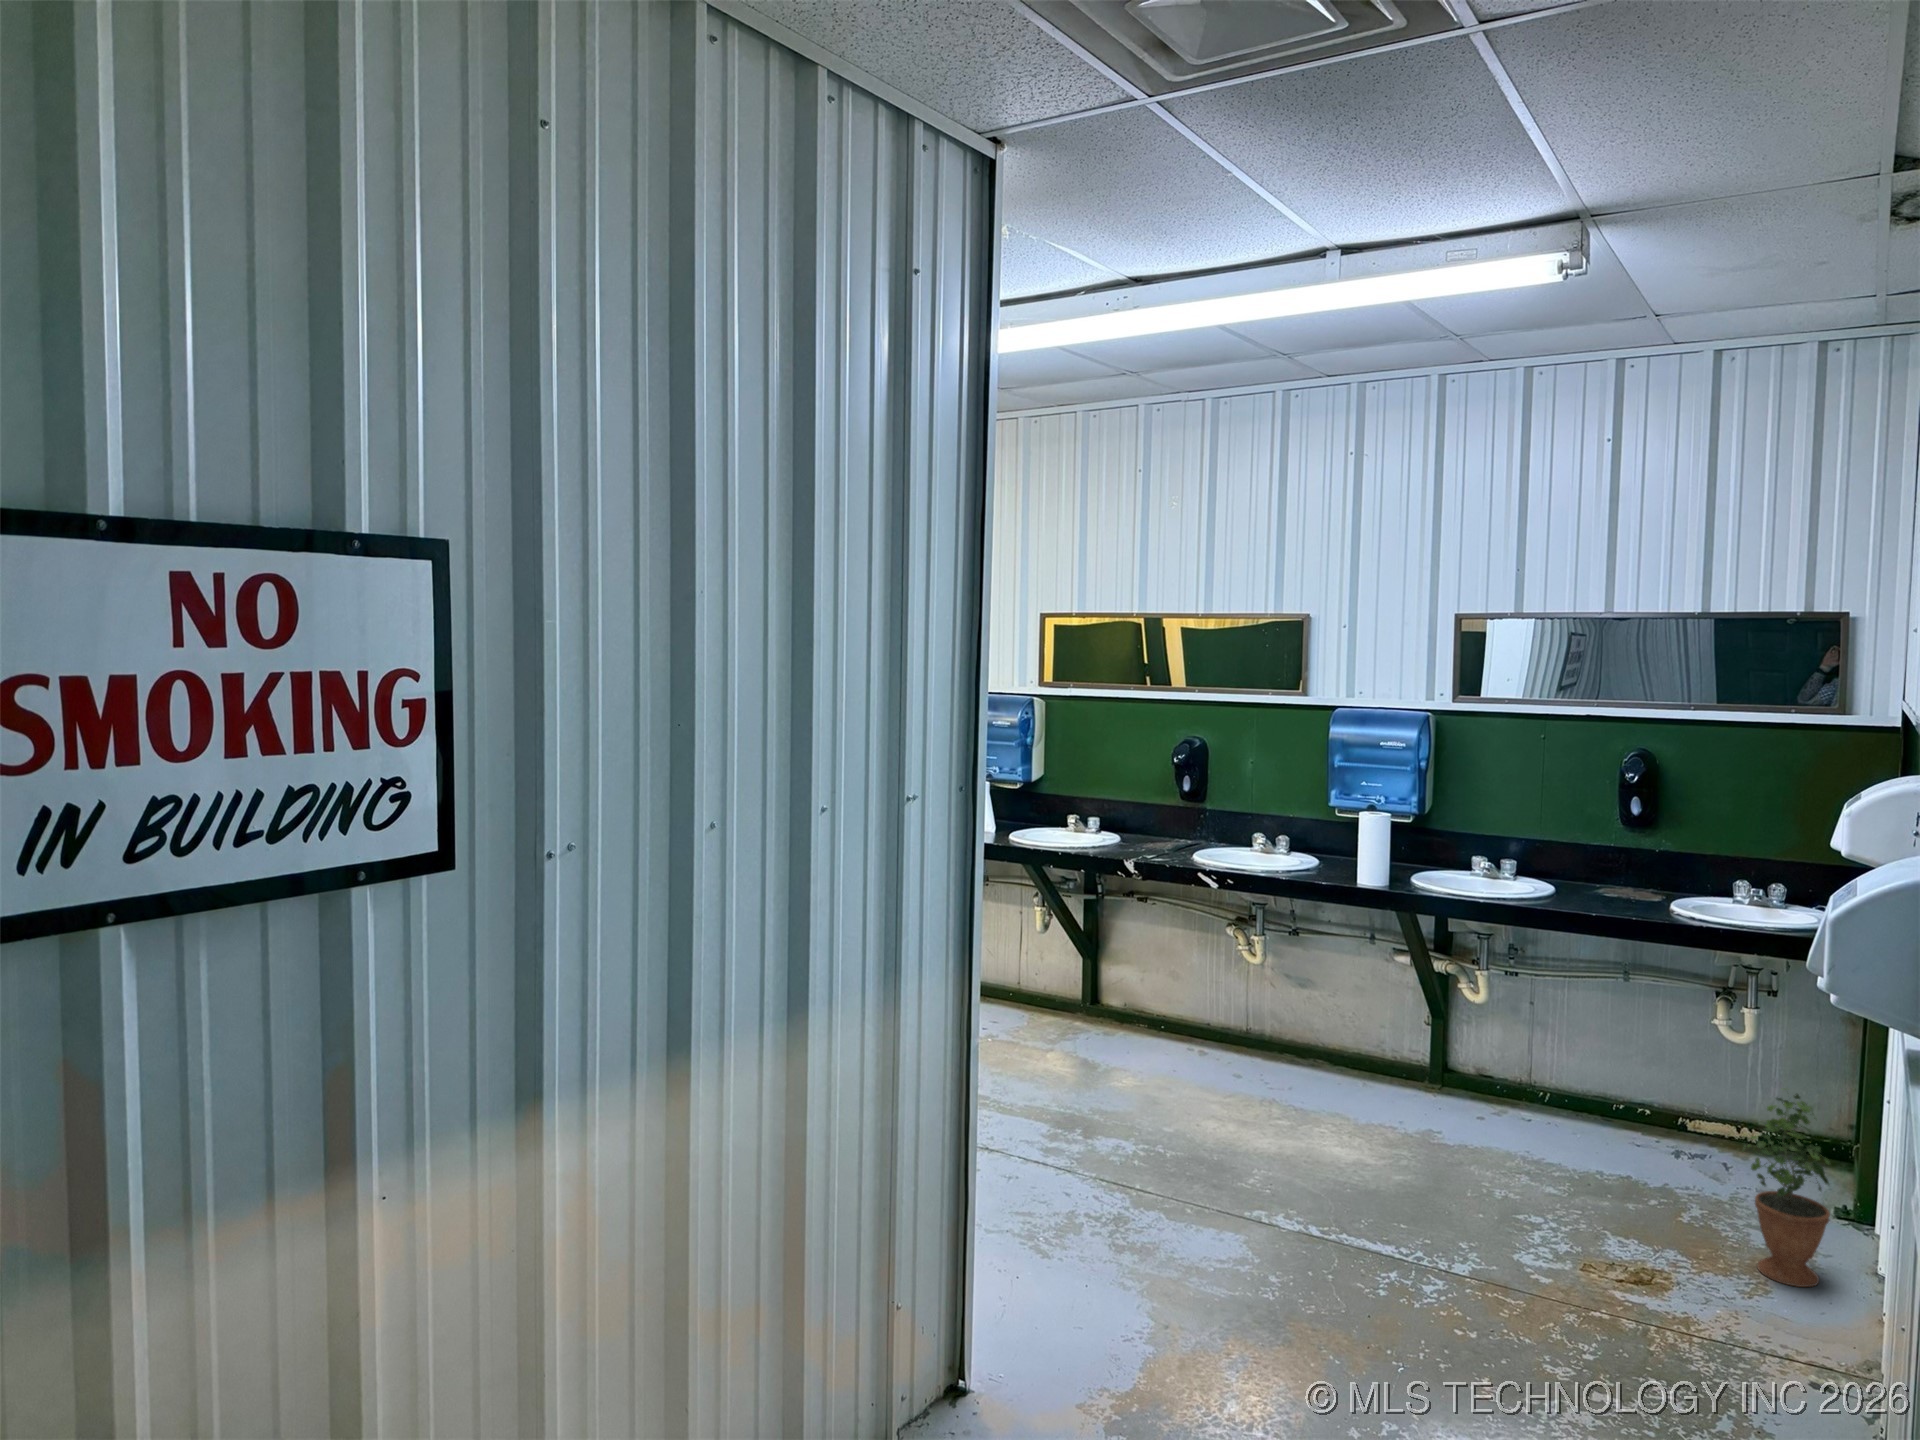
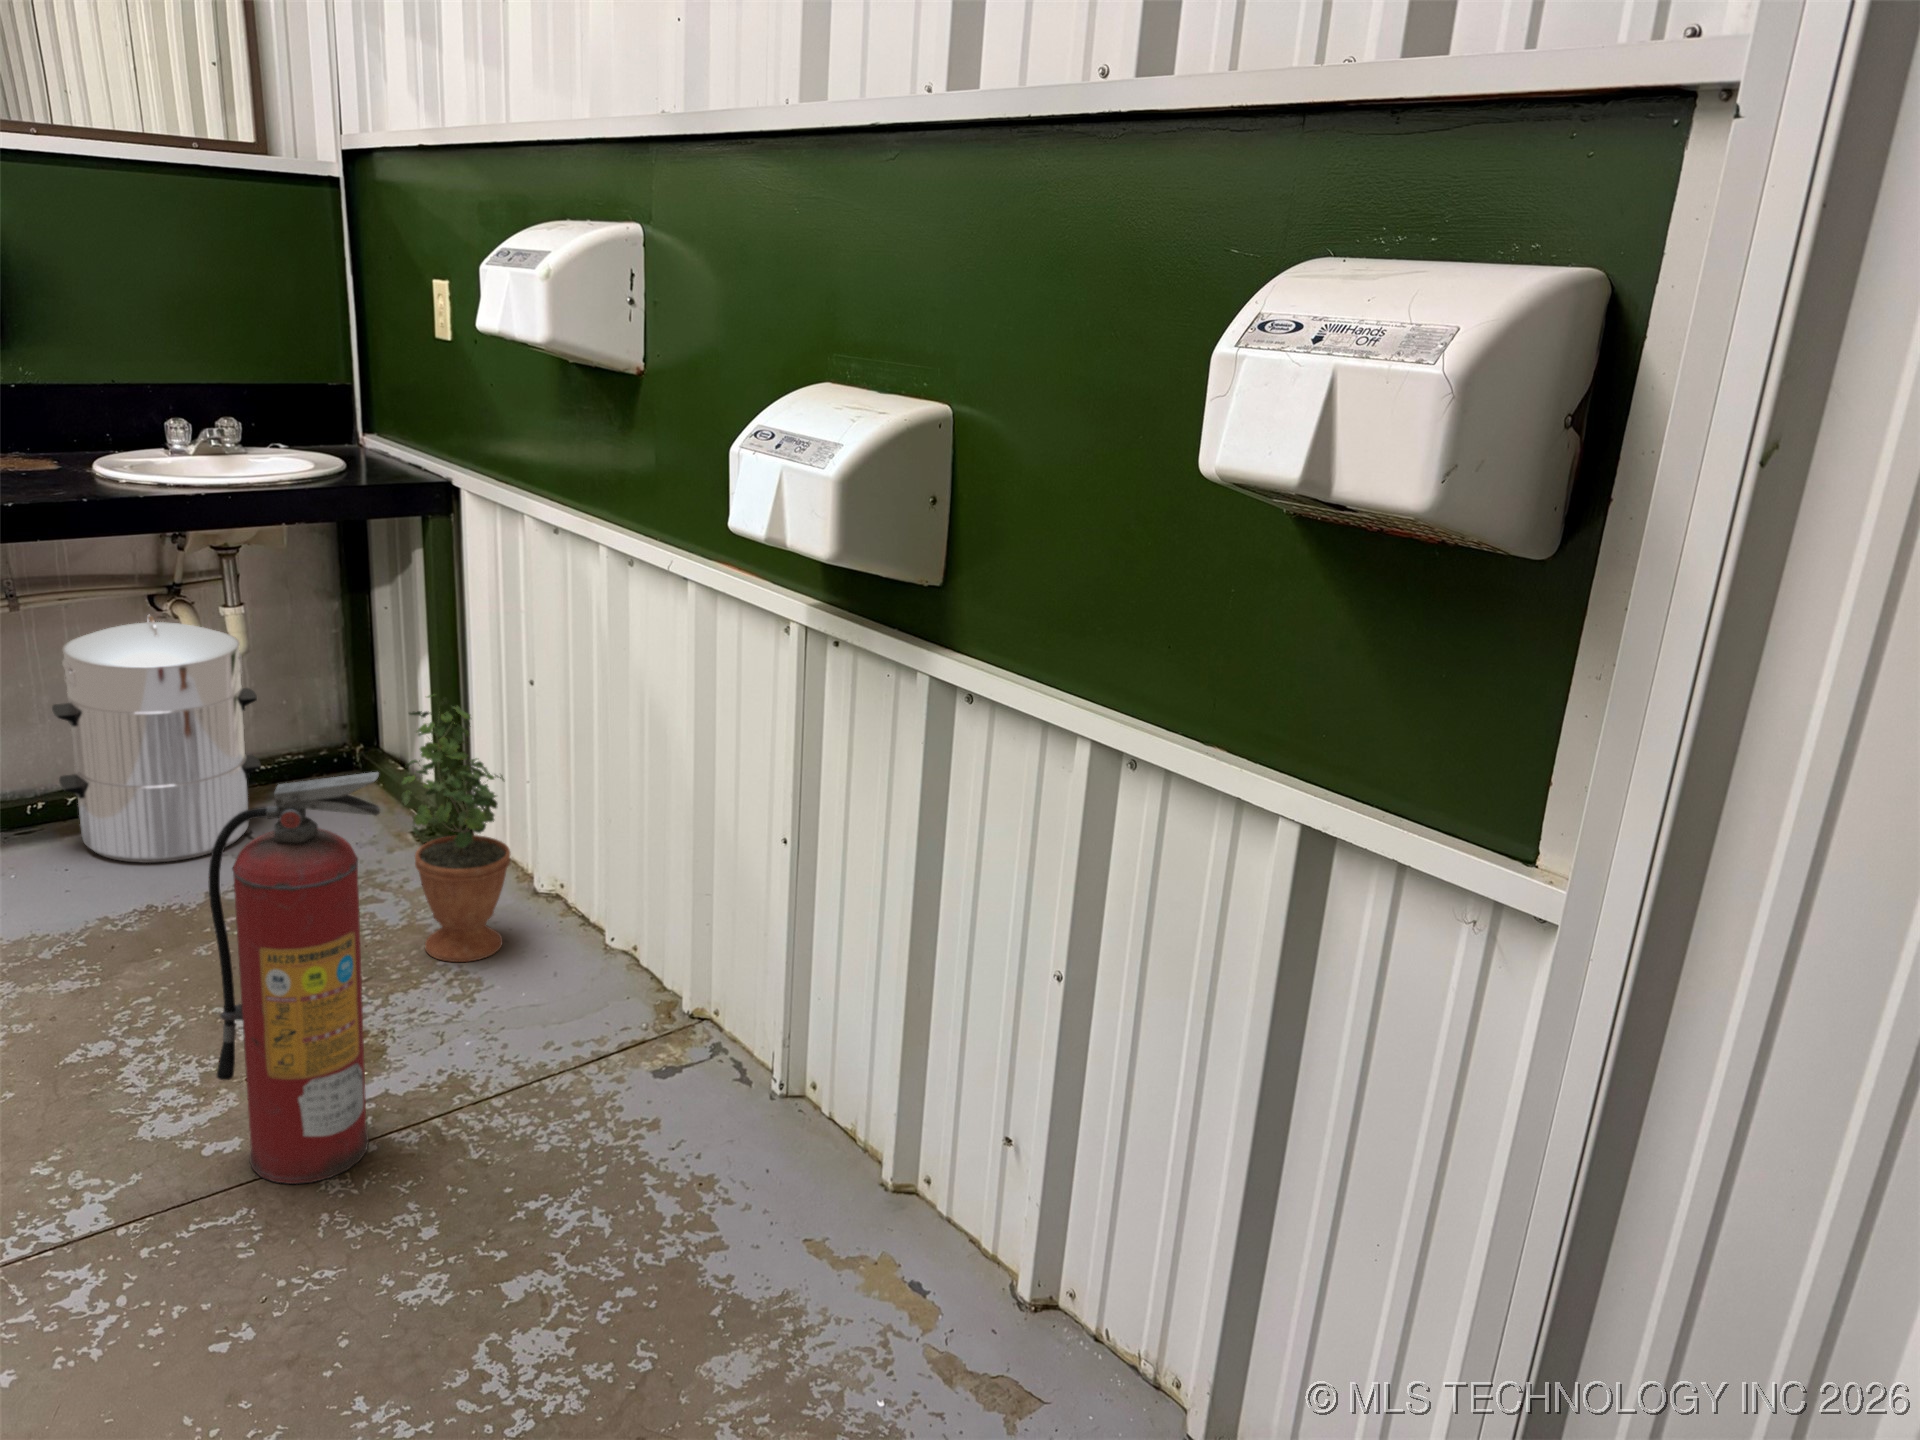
waste bin: none [1622,1007,1753,1169] -> present [52,615,261,863]
fire extinguisher: none [1538,1084,1631,1319] -> present [209,772,380,1184]

